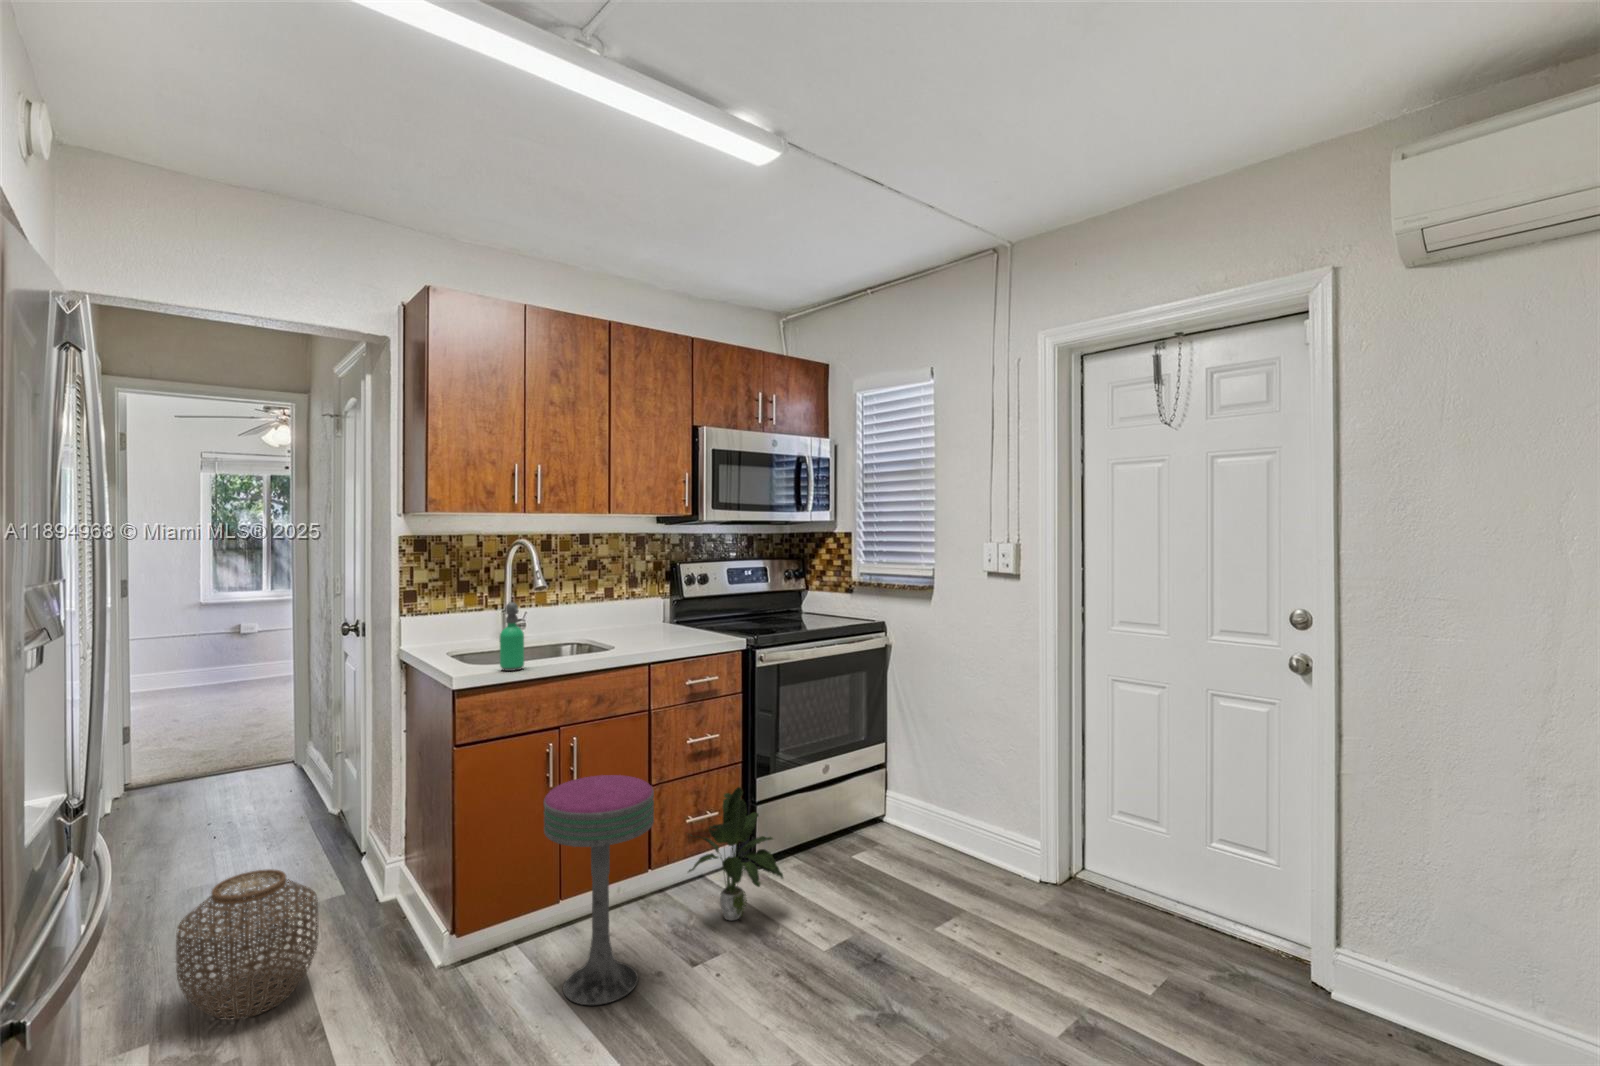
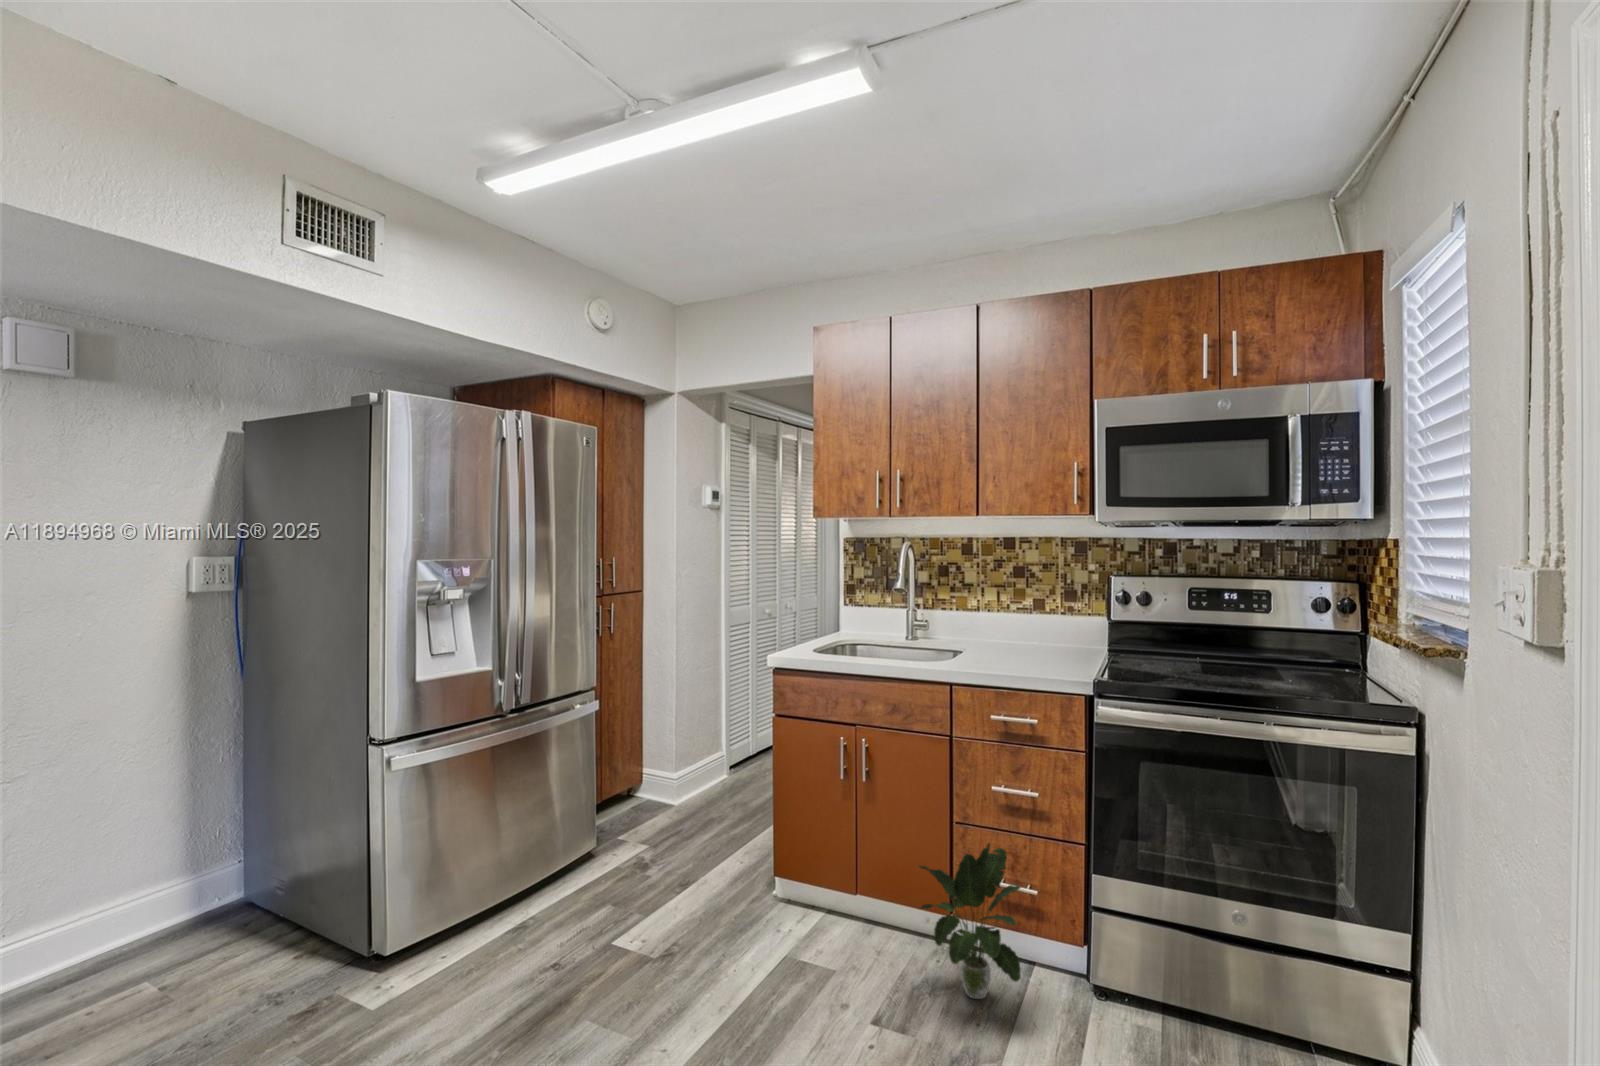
soap dispenser: present [500,602,524,671] -> none [812,596,832,656]
bar stool: present [544,775,654,1005] -> none [754,762,854,979]
woven basket: present [176,869,318,1020] -> none [662,760,739,854]

